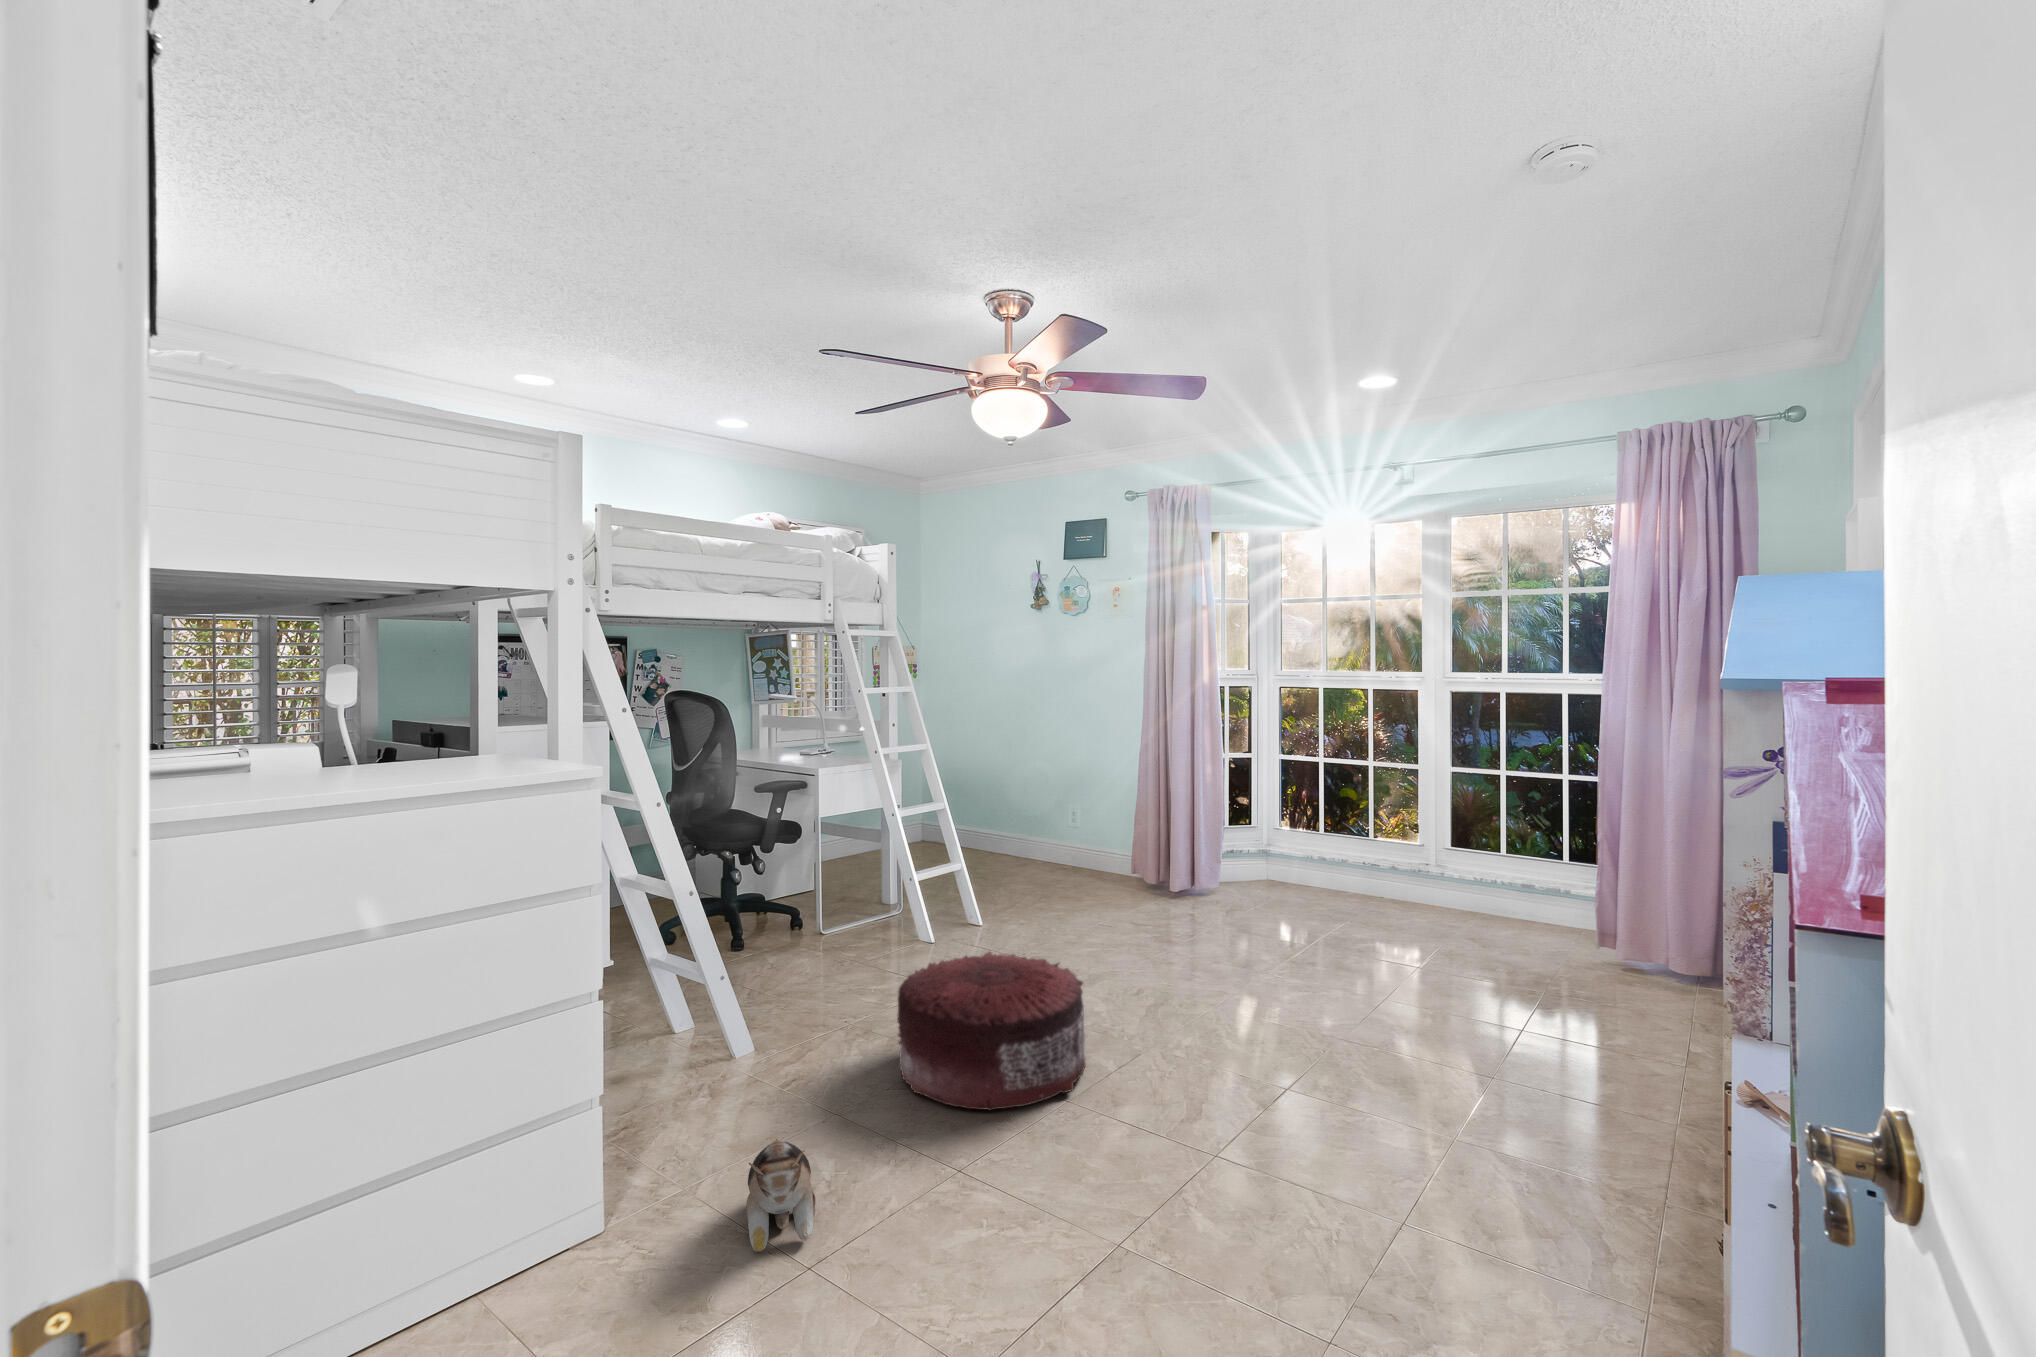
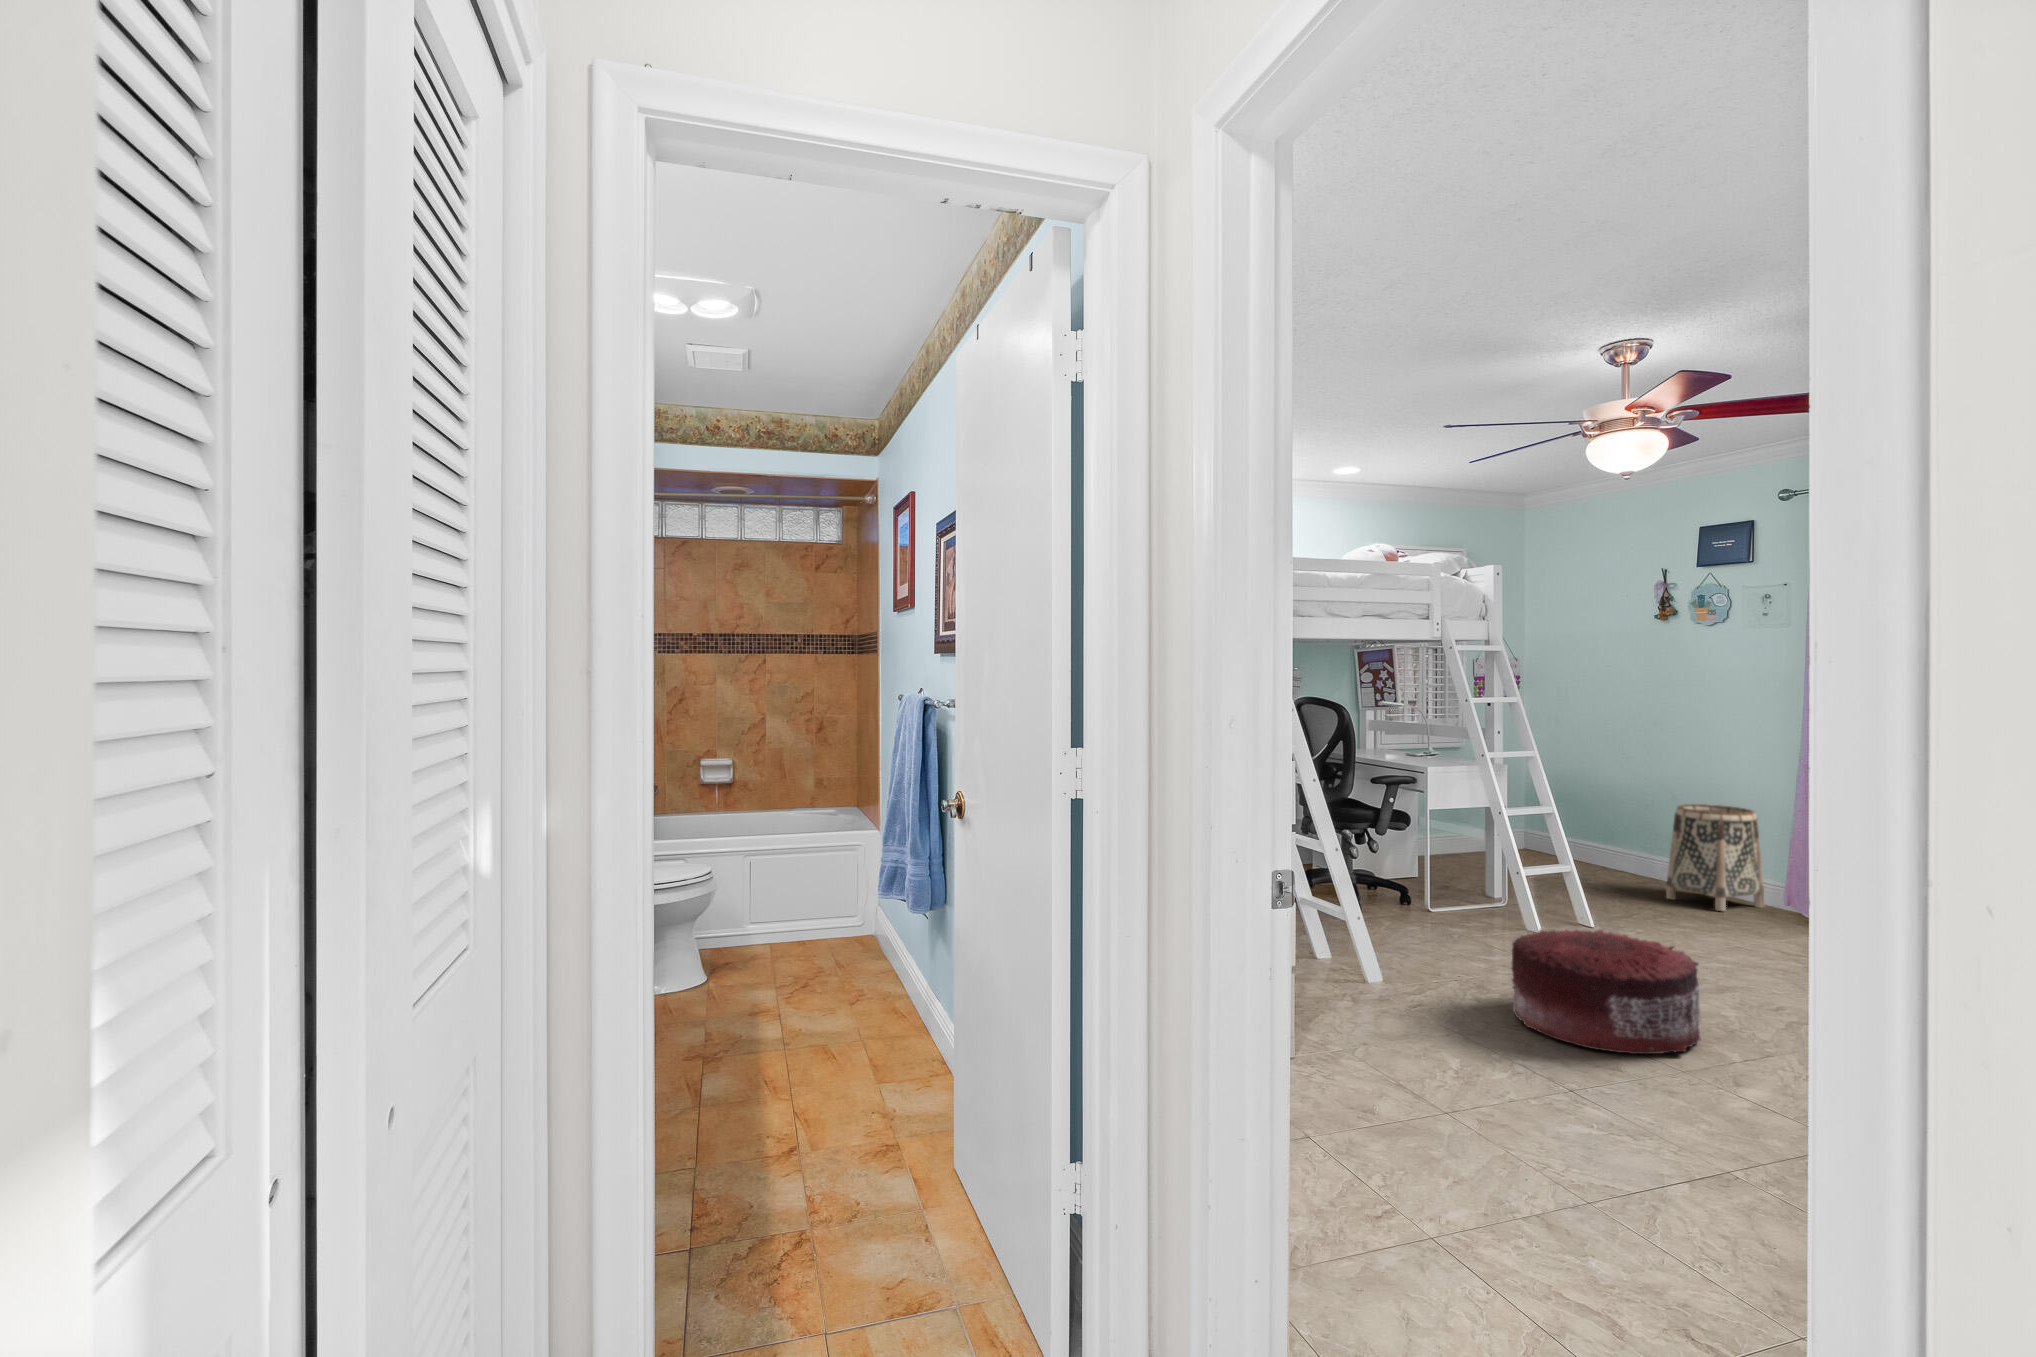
basket: none [1043,786,1120,889] -> present [1666,804,1765,911]
plush toy: present [747,1139,815,1252] -> none [1397,1008,1448,1088]

